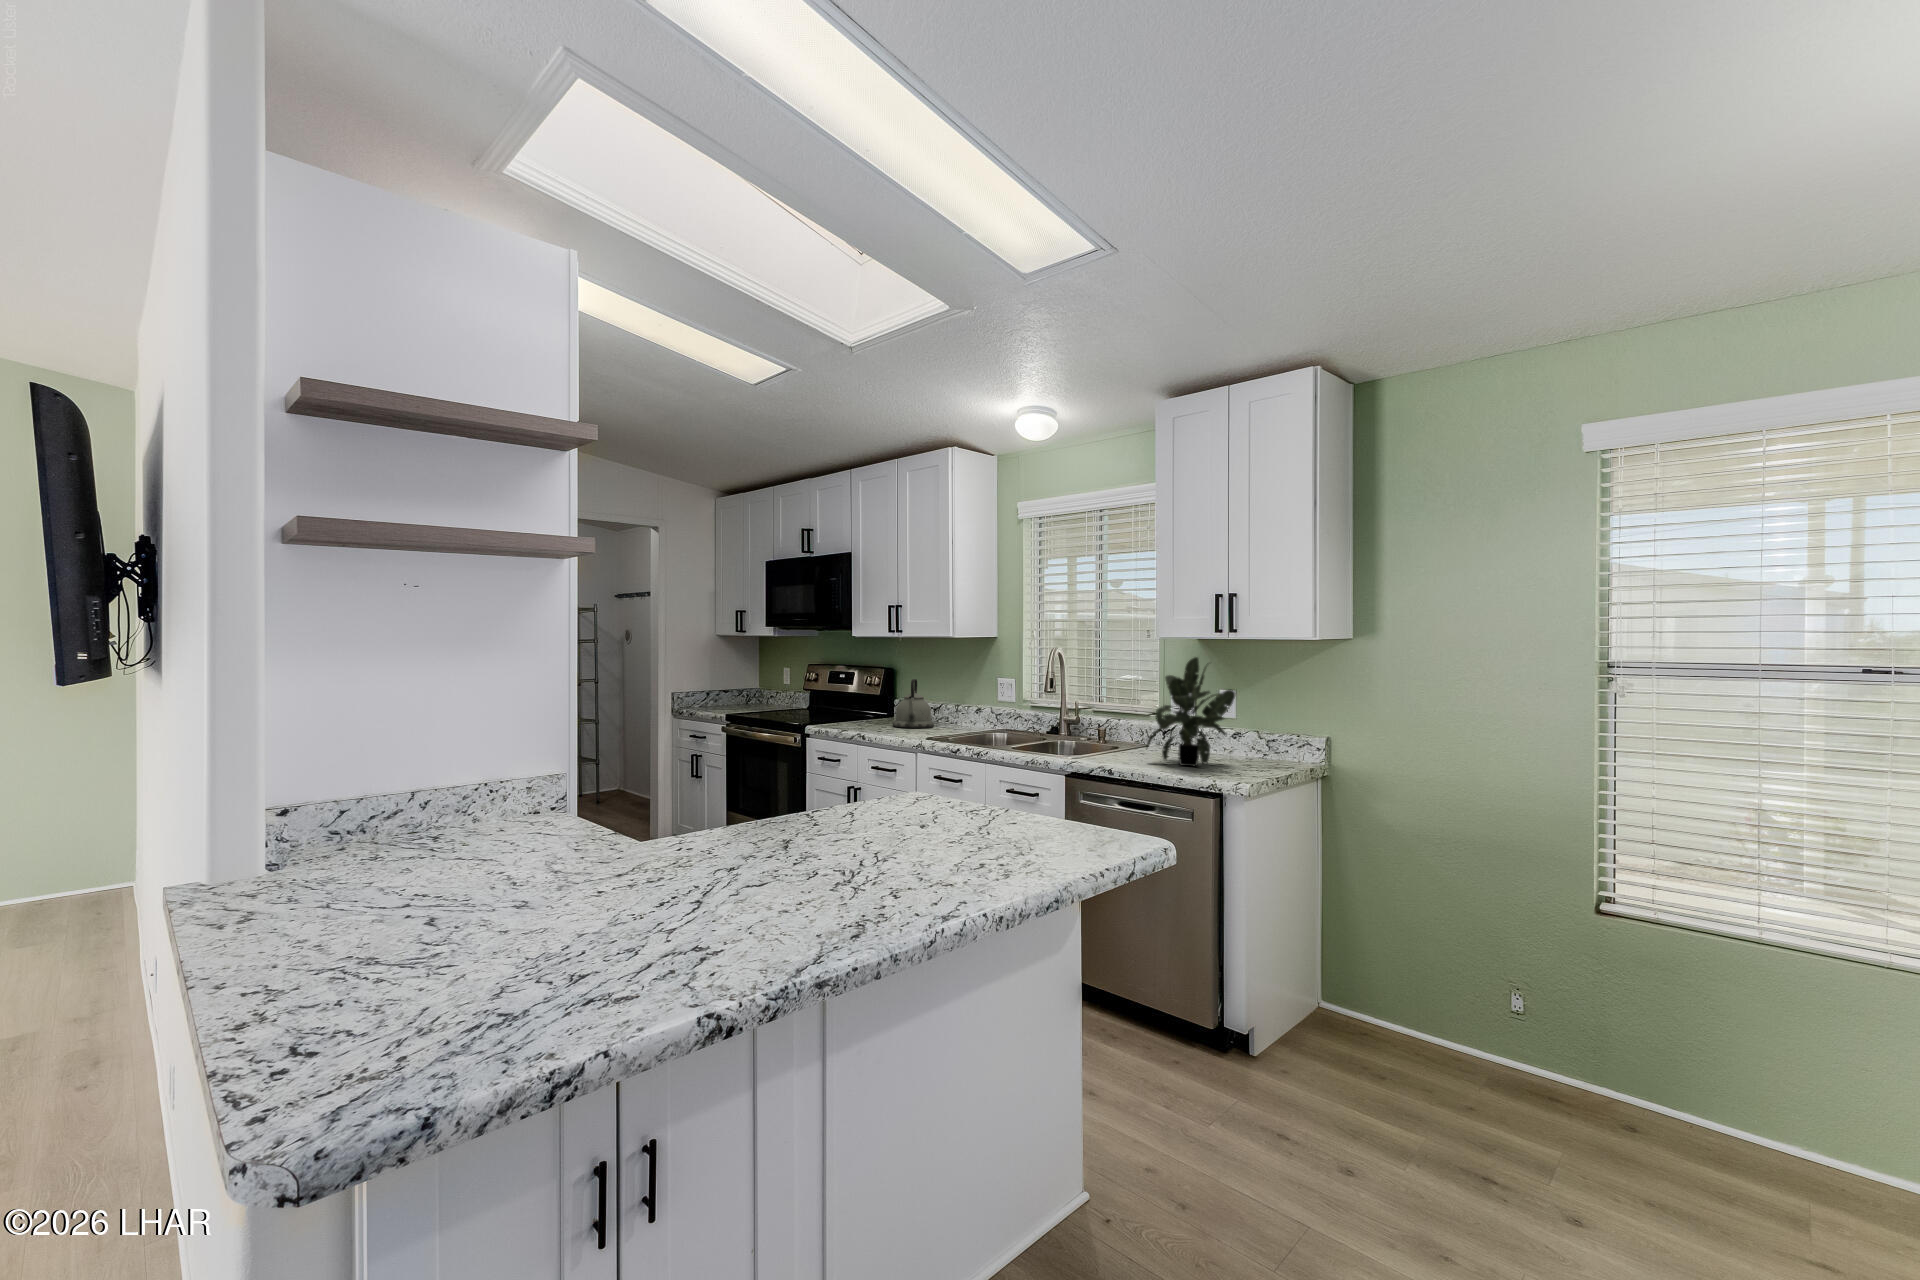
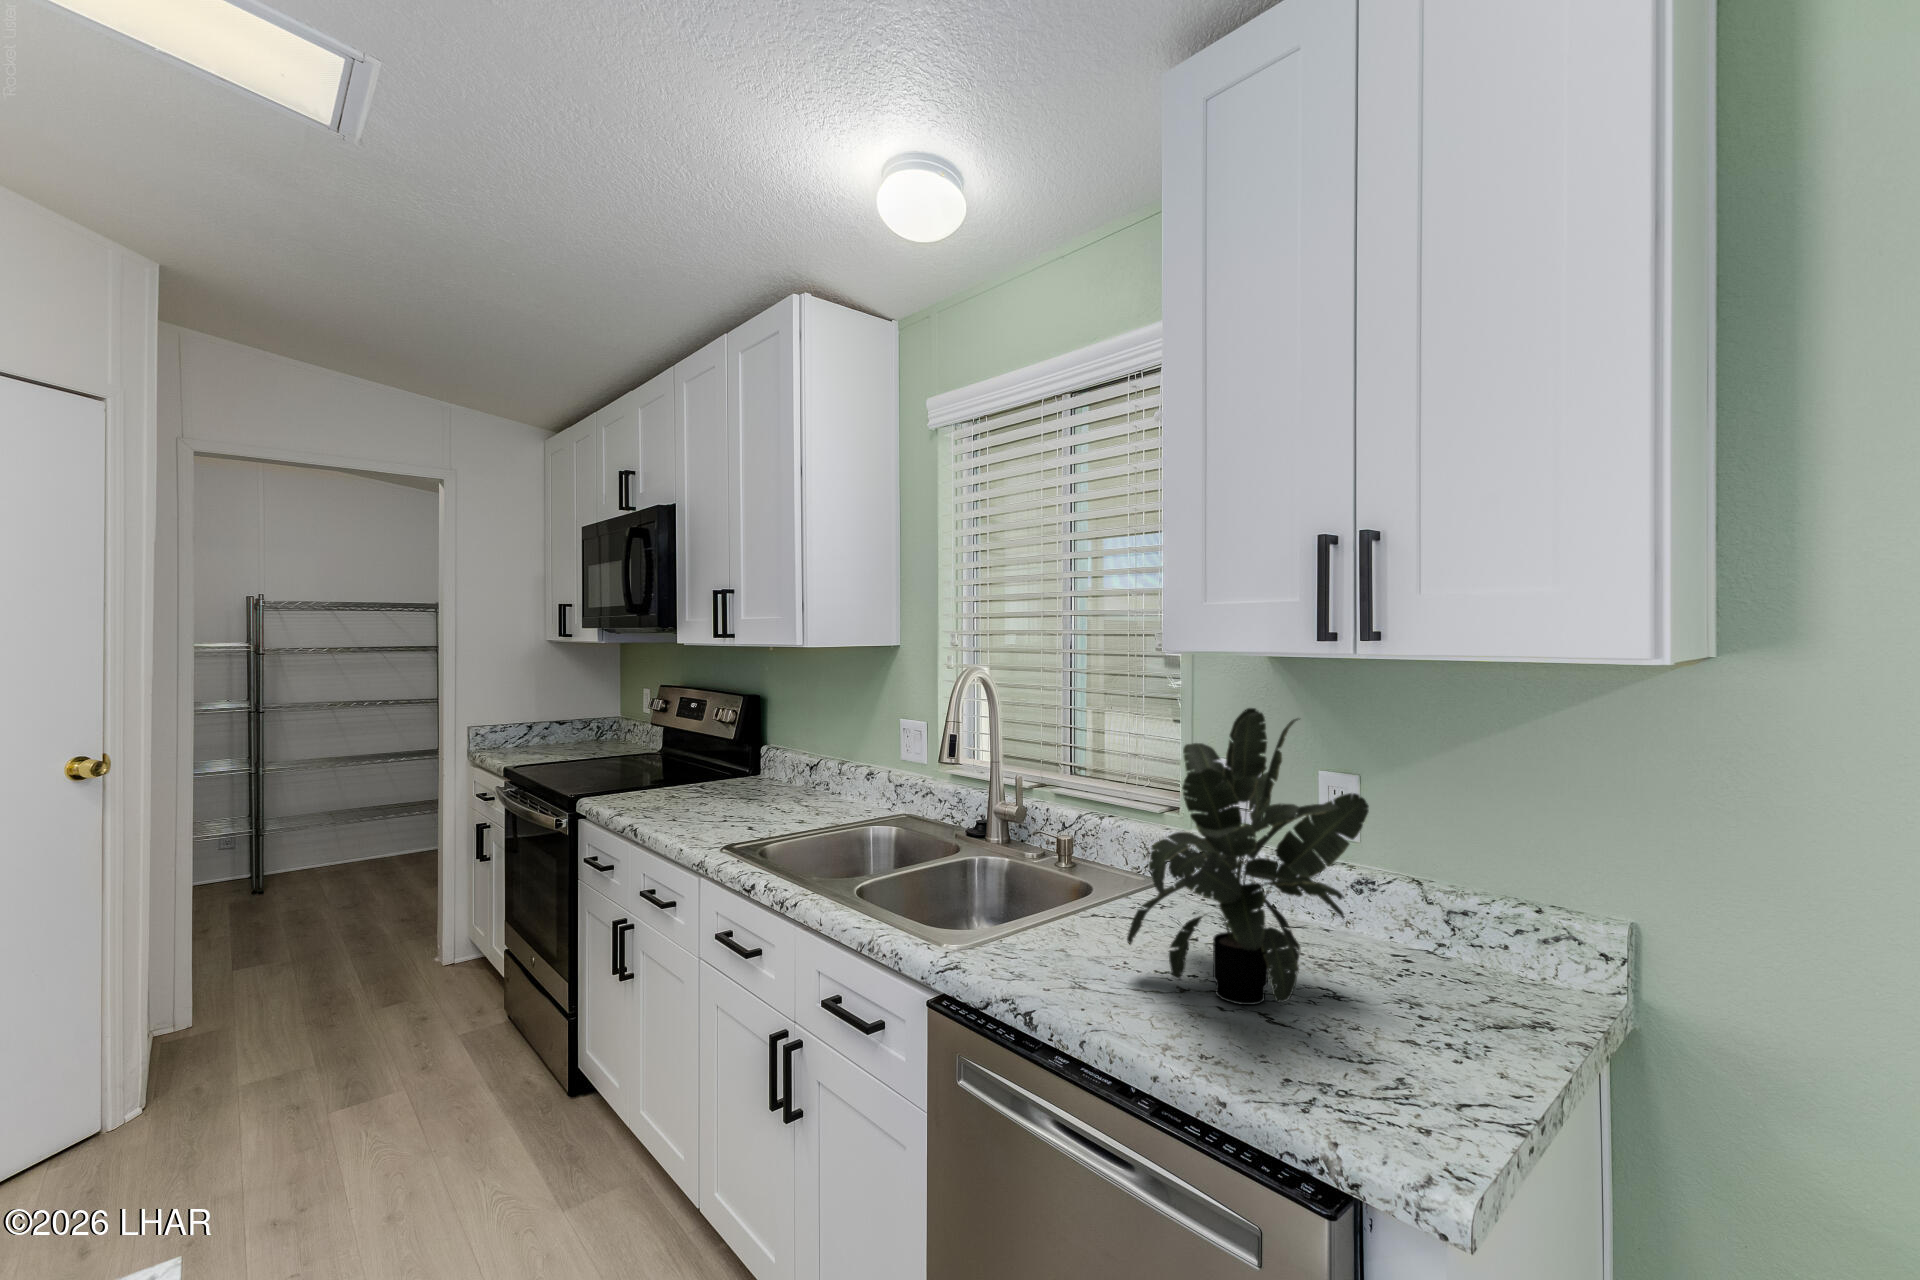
kettle: present [893,679,934,728] -> none [727,717,801,806]

